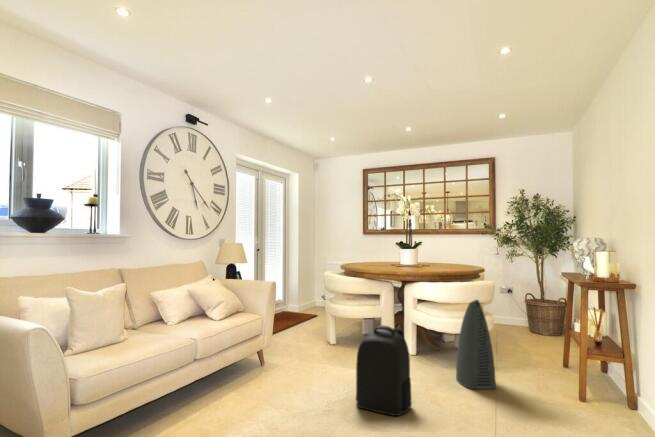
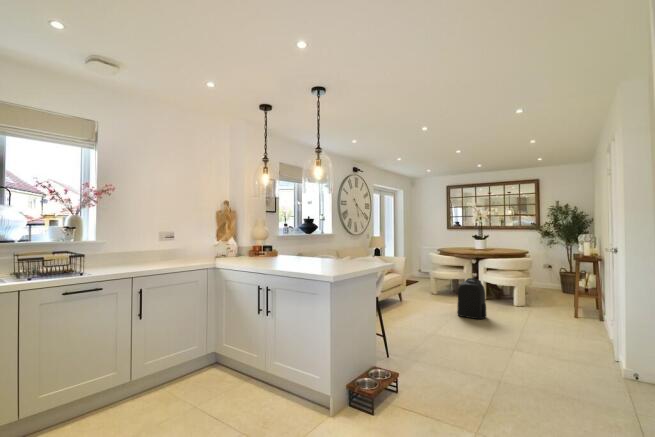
air purifier: present [456,300,496,389] -> none [511,267,533,314]

